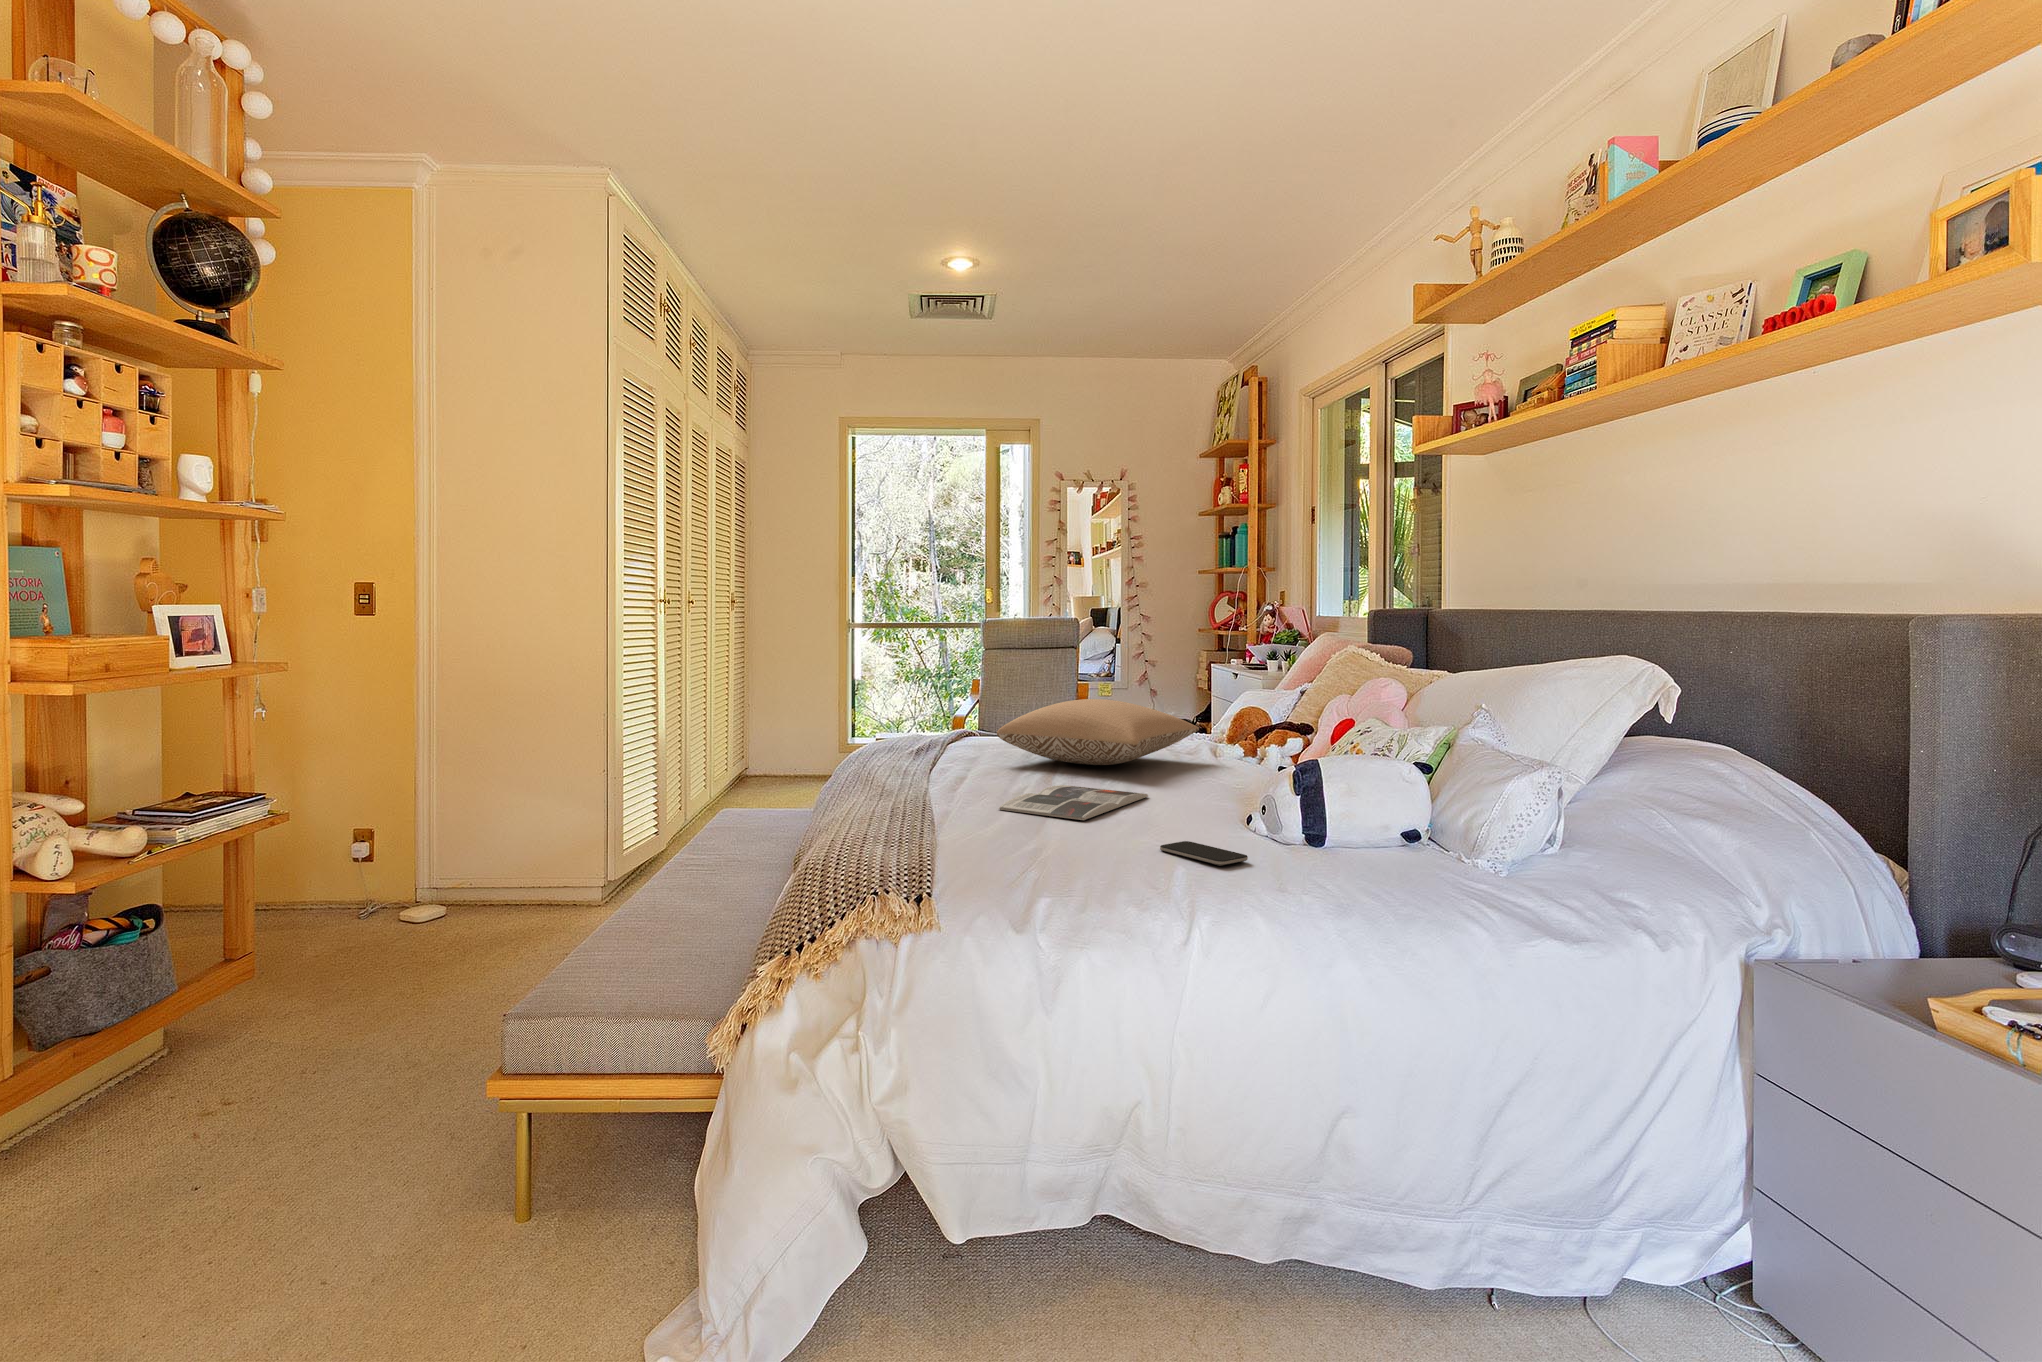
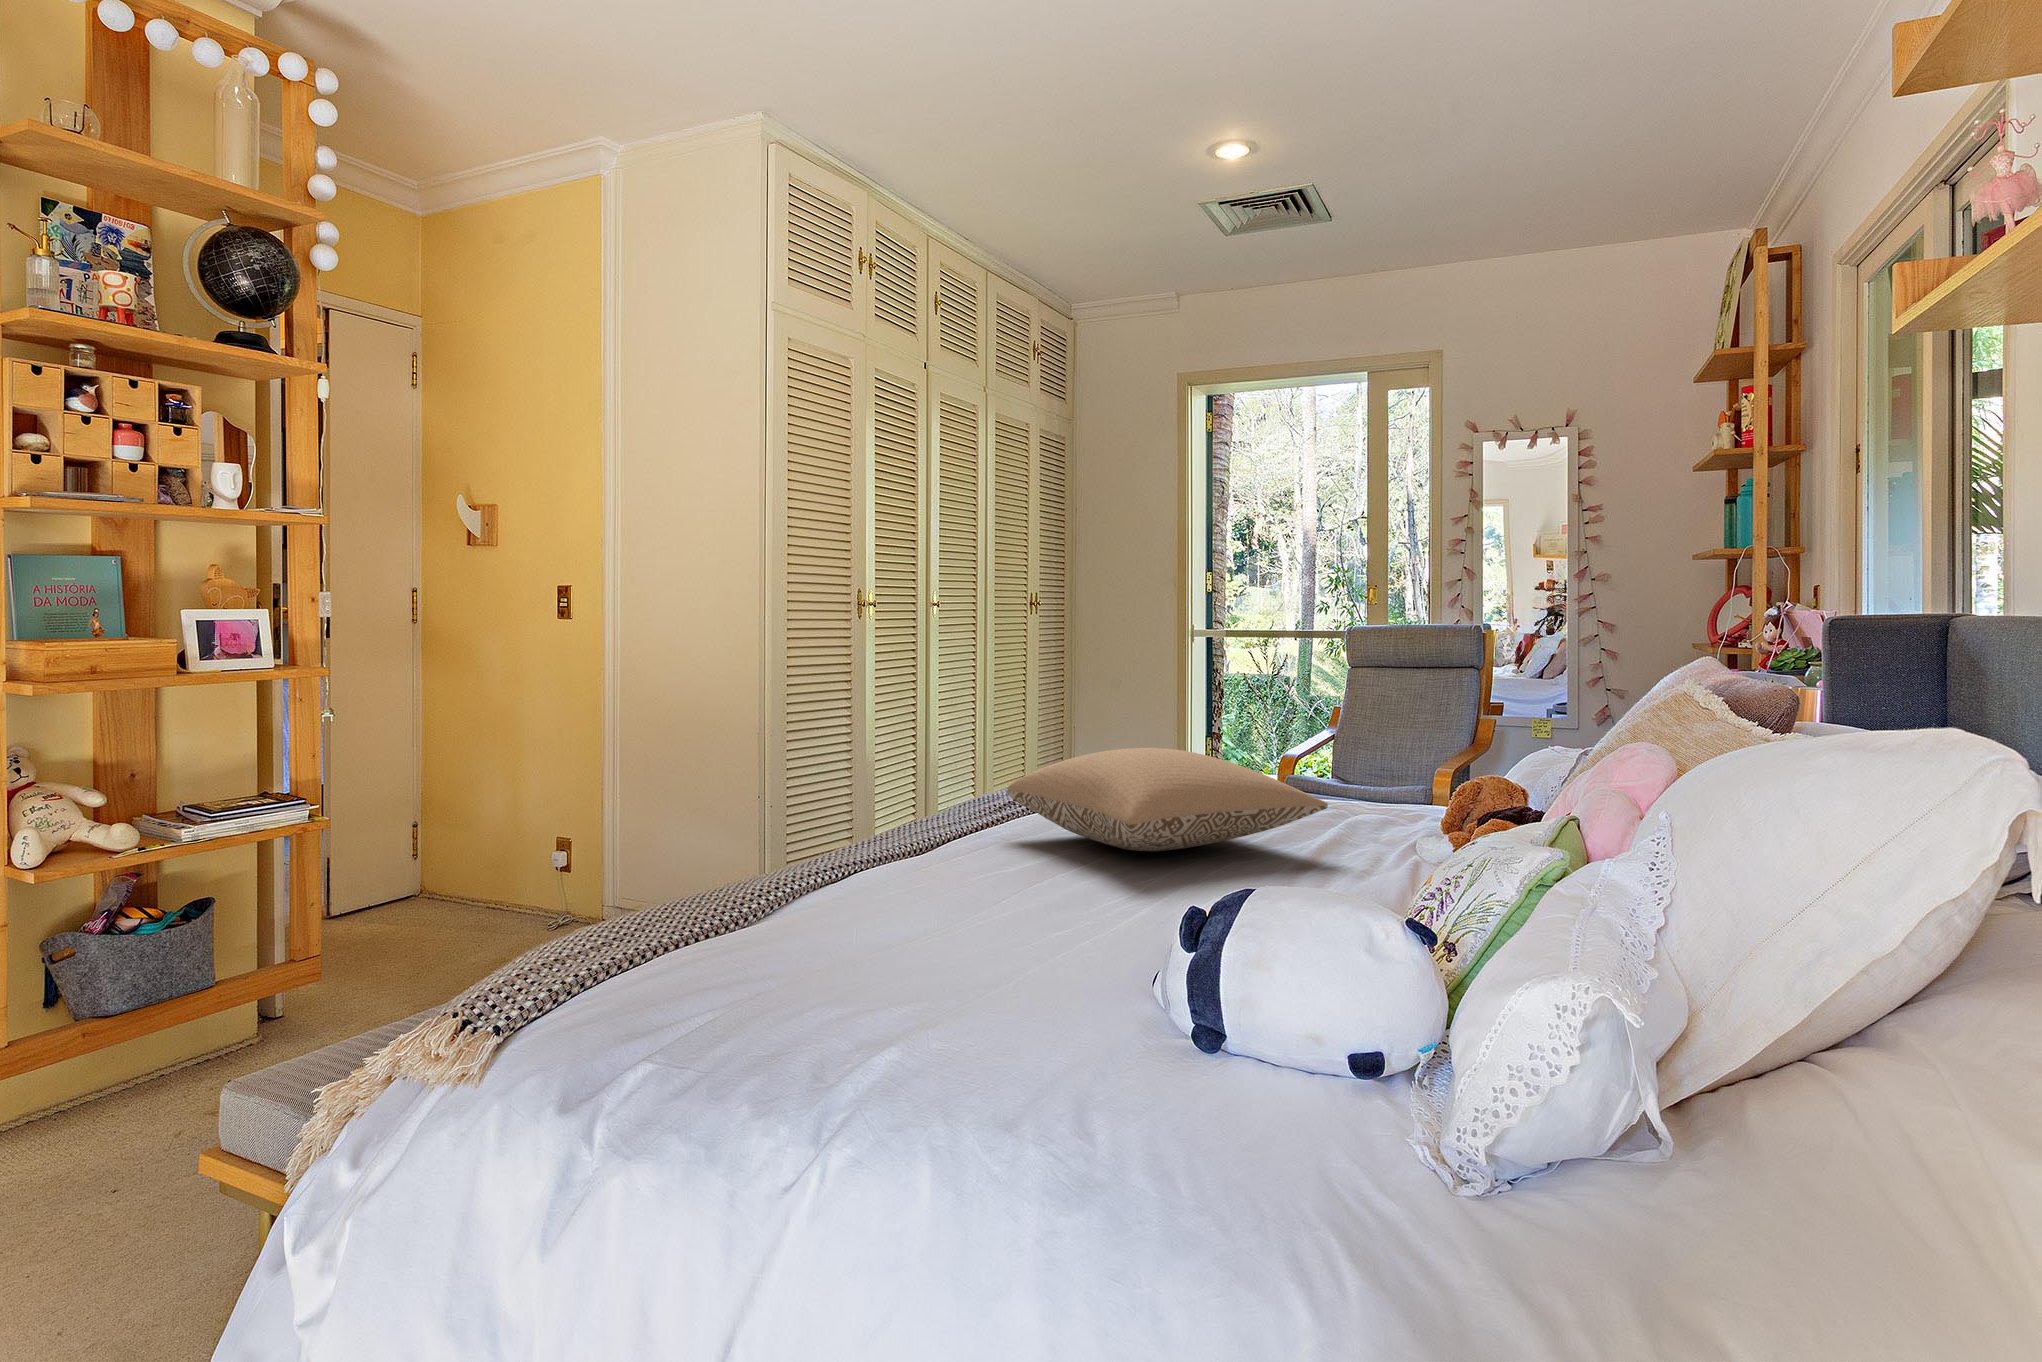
magazine: present [999,785,1148,820] -> none [813,877,1078,939]
smartphone: present [1160,841,1248,866] -> none [826,1001,904,1058]

